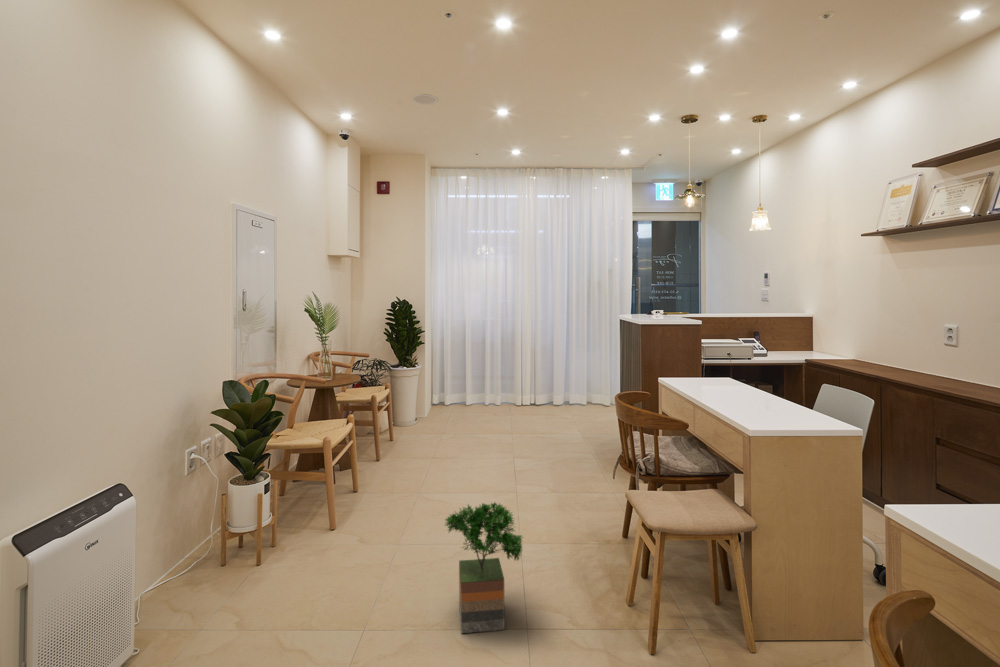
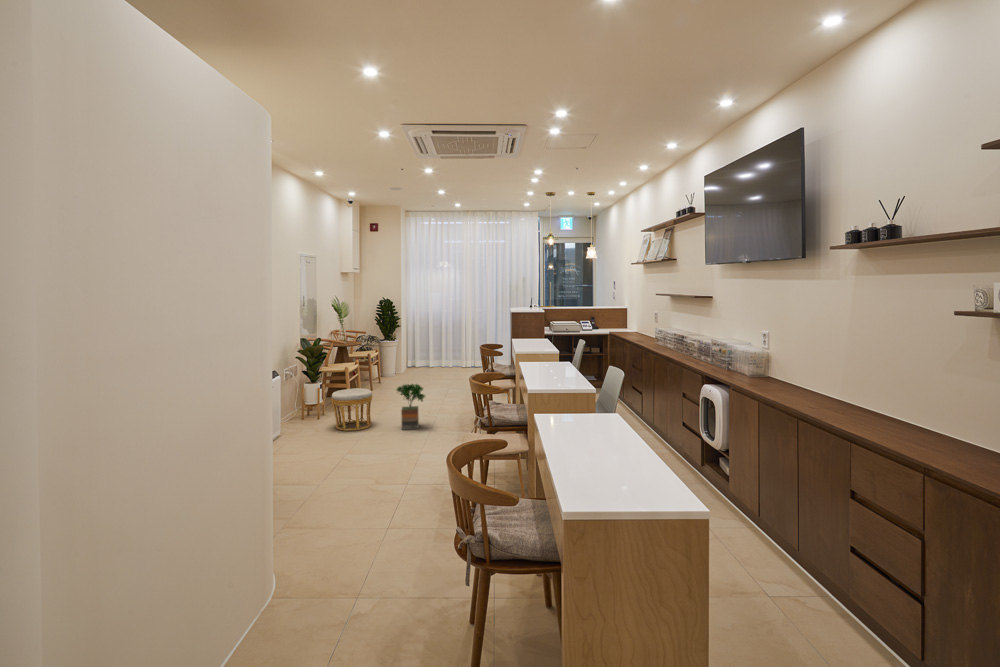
ottoman: none [277,505,382,637] -> present [331,388,372,431]

